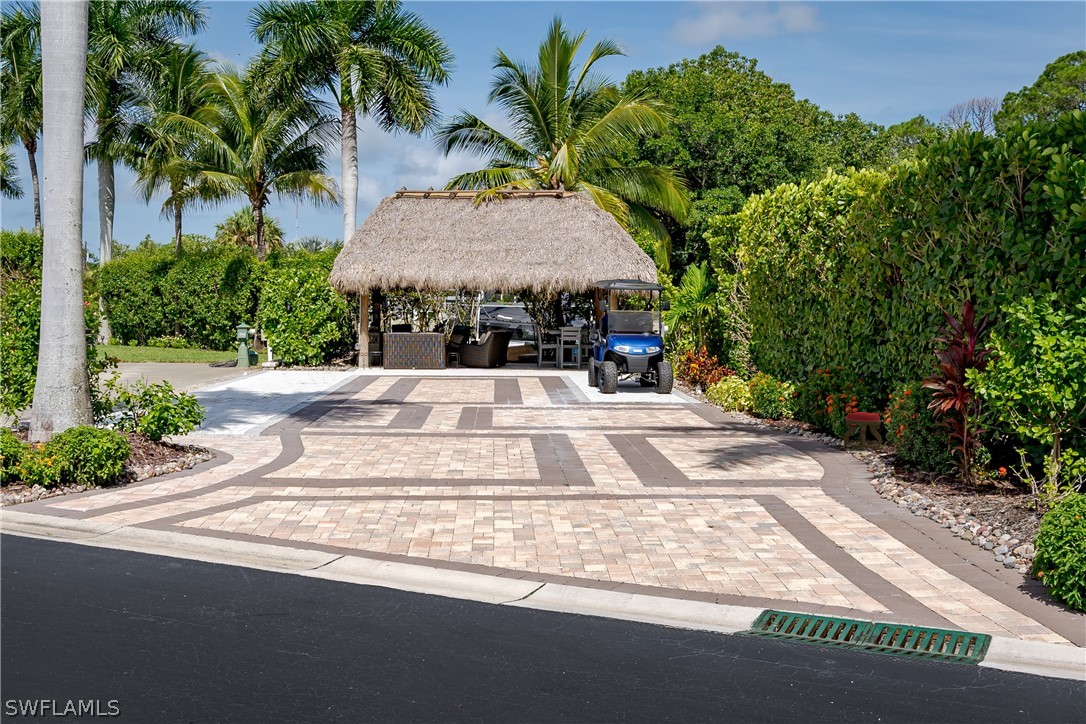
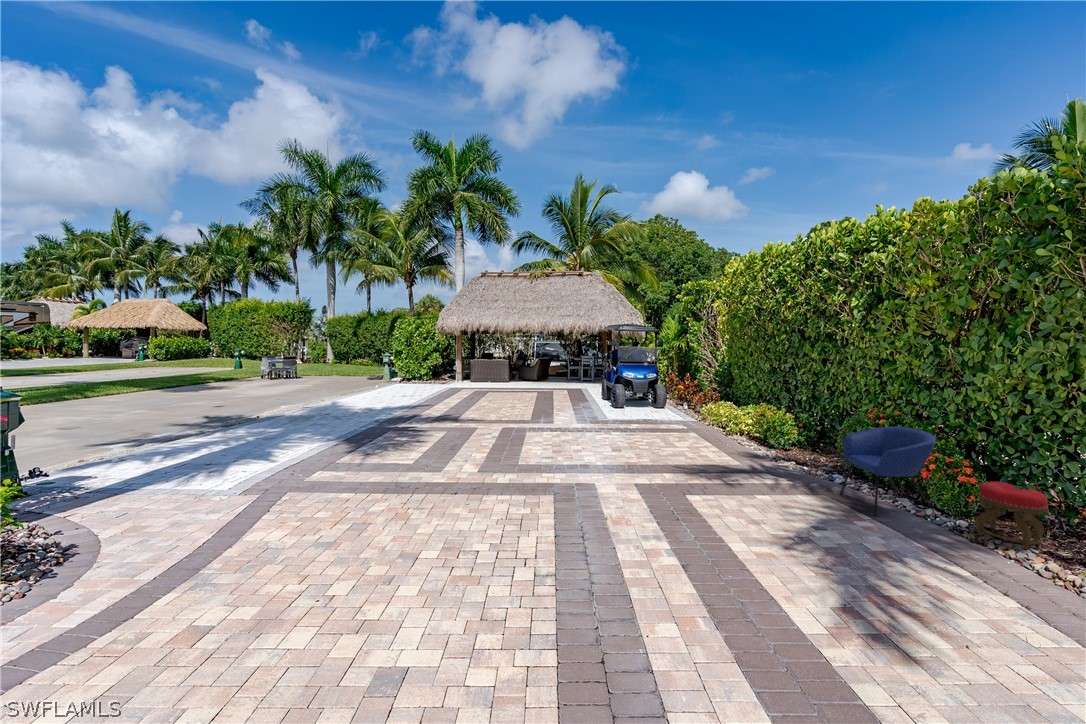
armchair: none [775,377,834,443] -> present [840,427,938,517]

